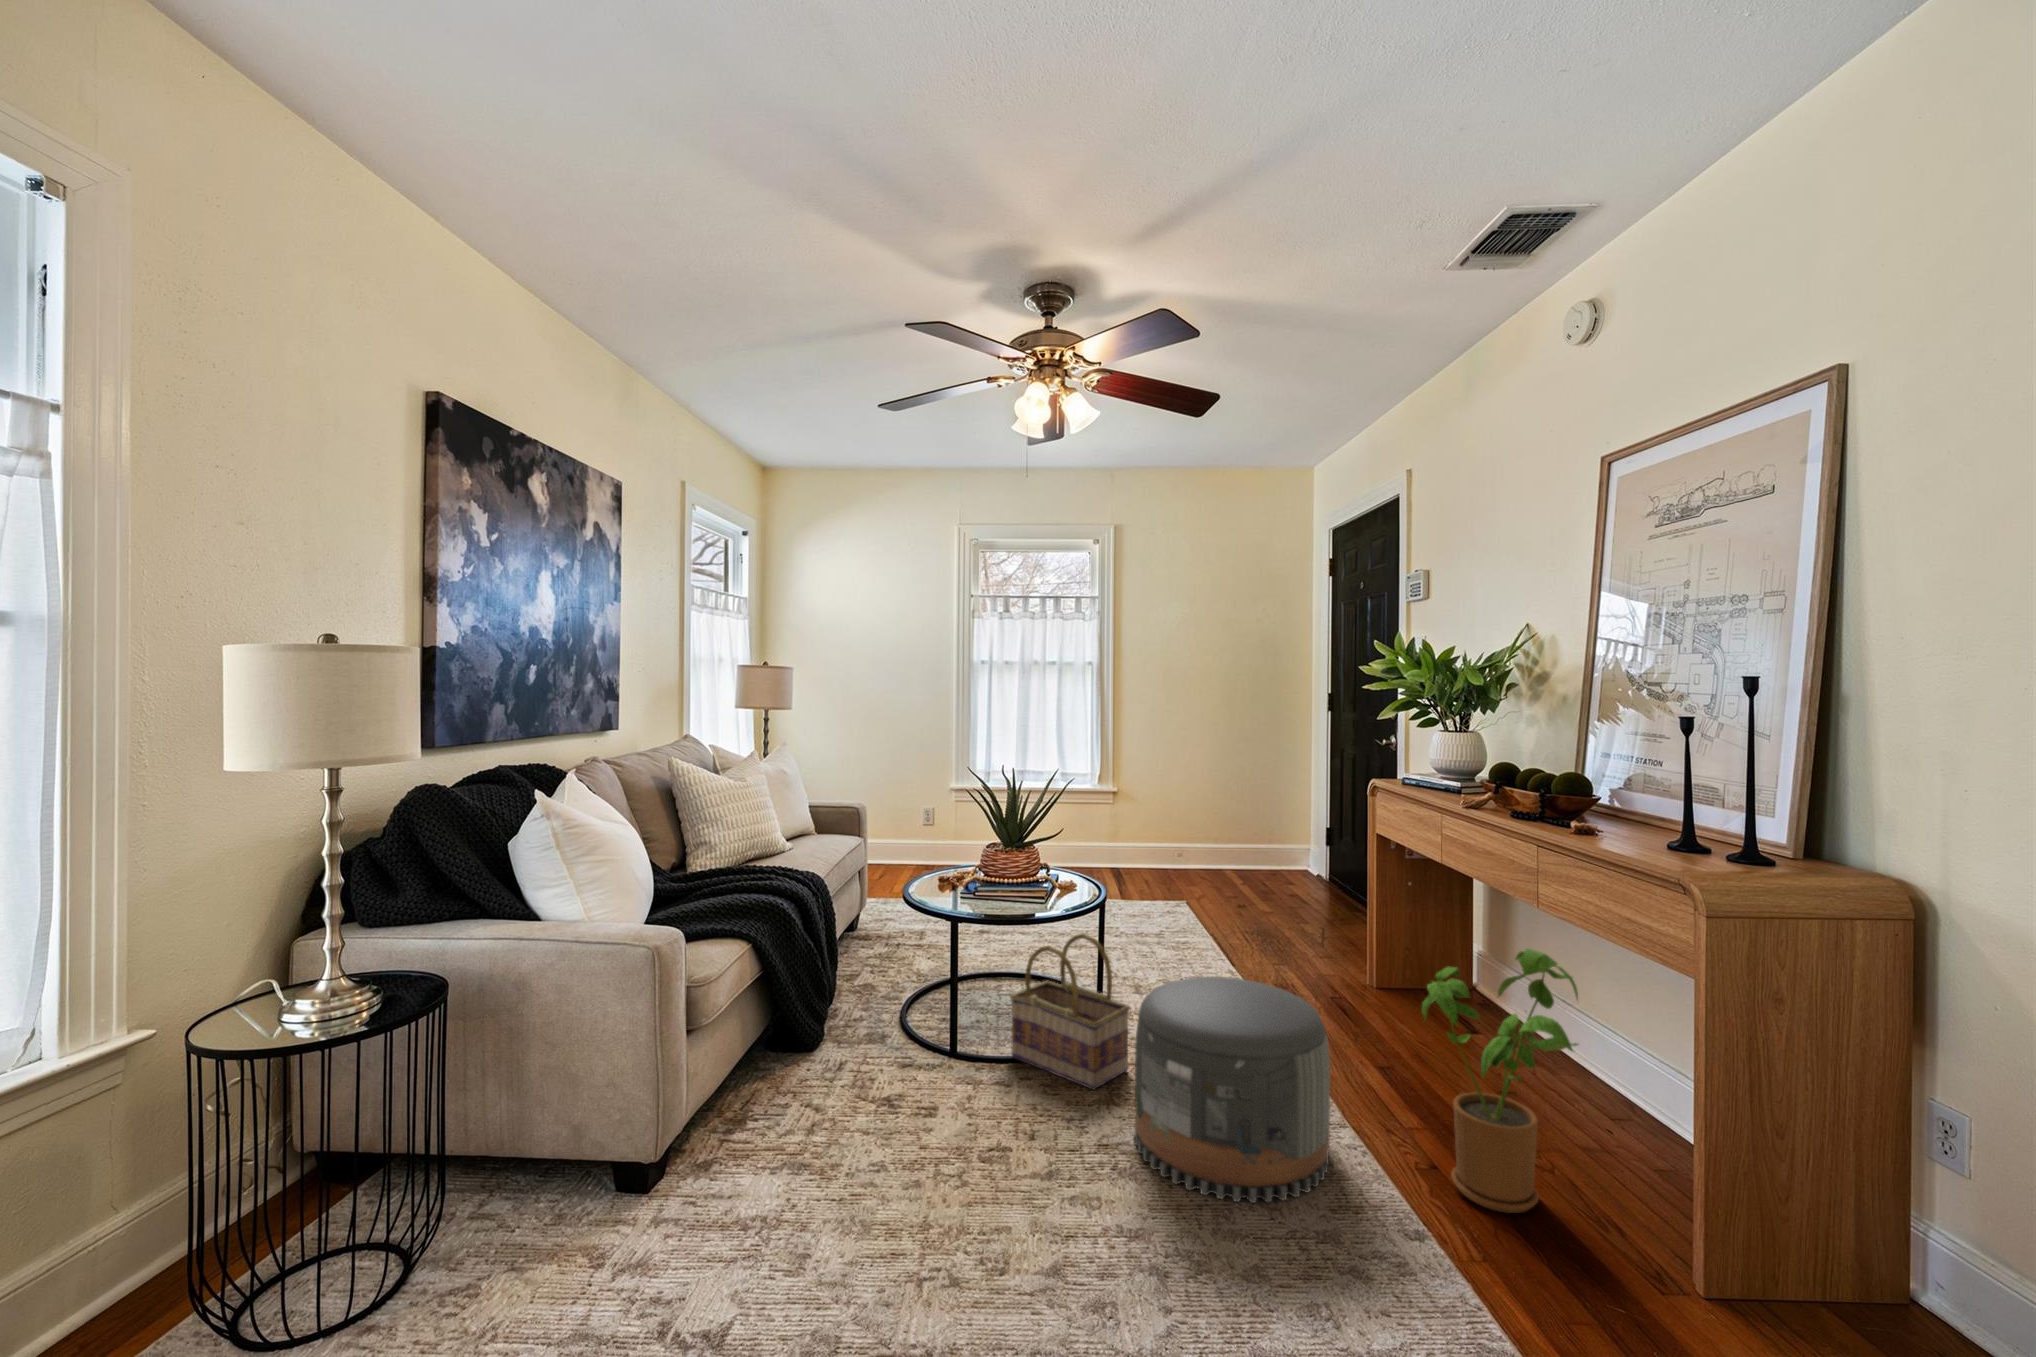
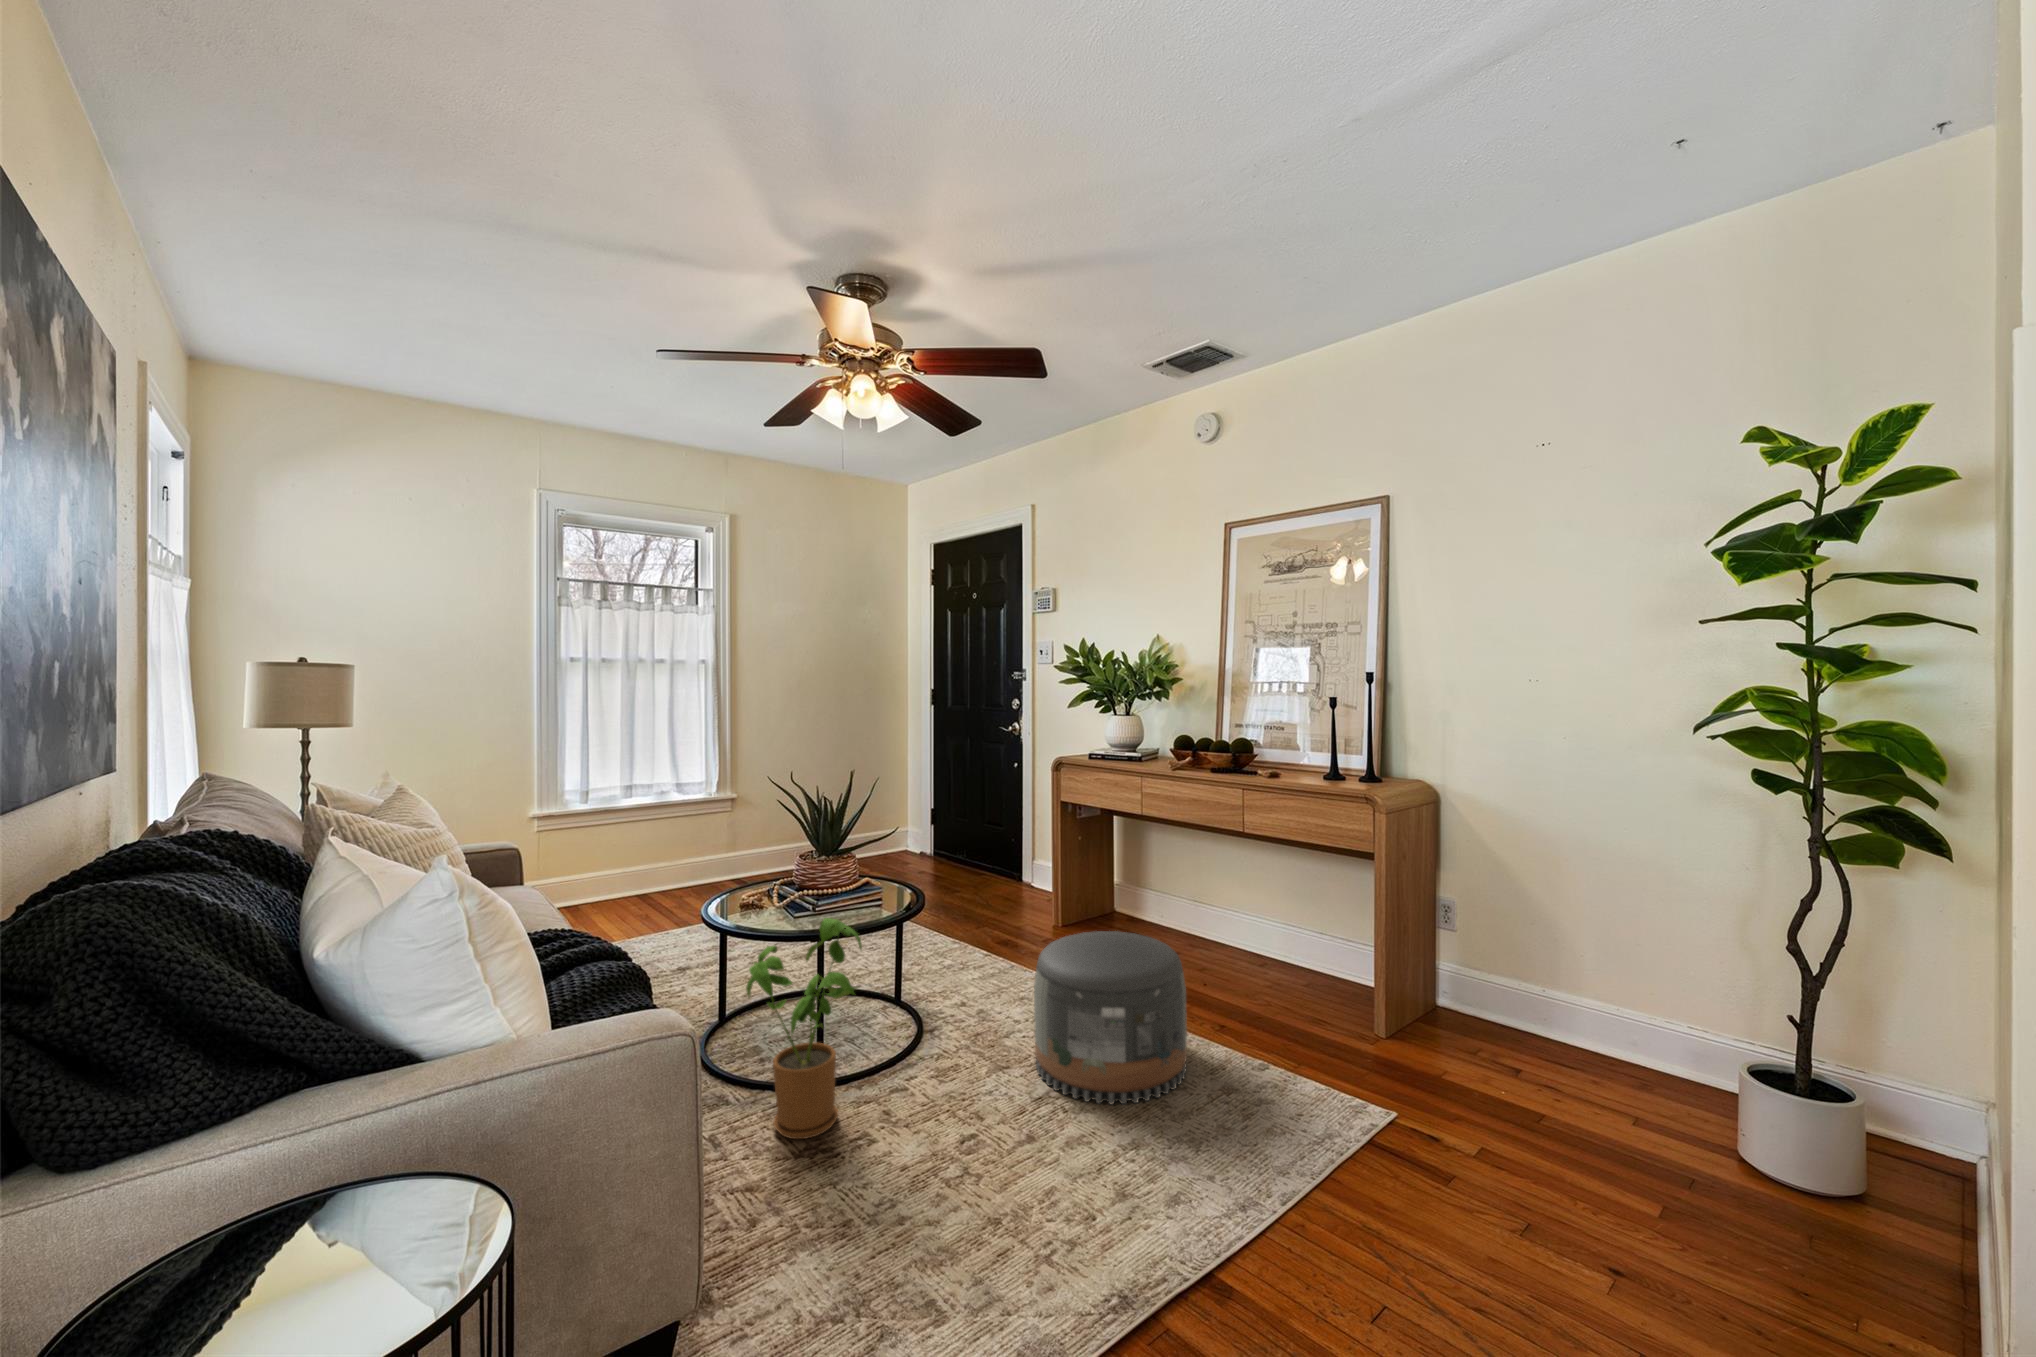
basket: present [1010,934,1130,1090] -> none [873,930,982,1065]
house plant: present [1422,948,1578,1213] -> present [746,918,862,1139]

